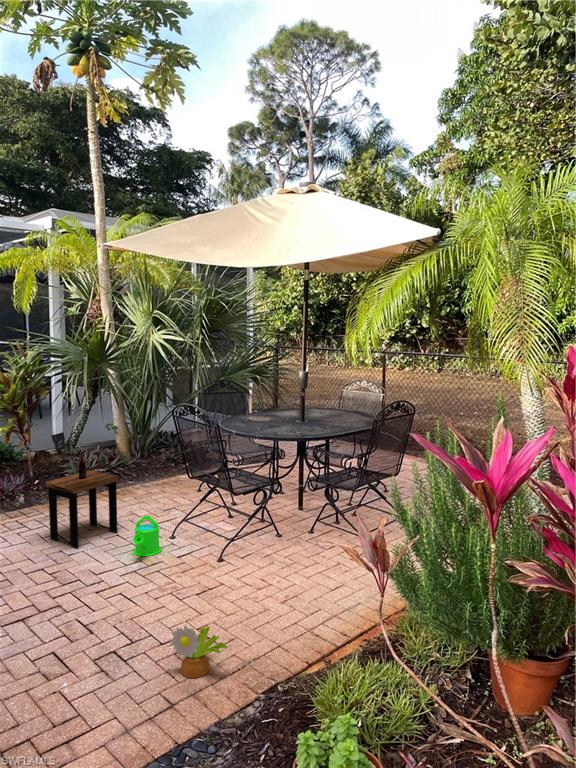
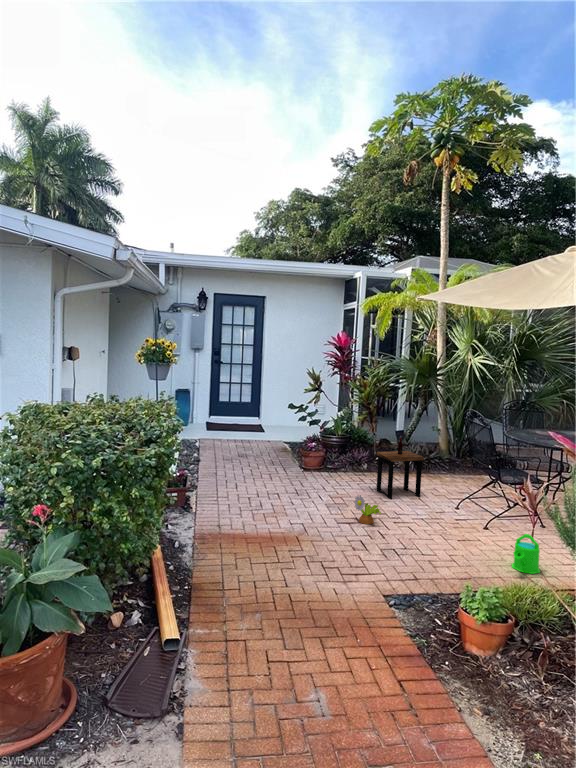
watering can: present [133,515,161,556] -> present [512,534,540,574]
decorative plant: present [167,625,227,678] -> present [354,495,381,524]

